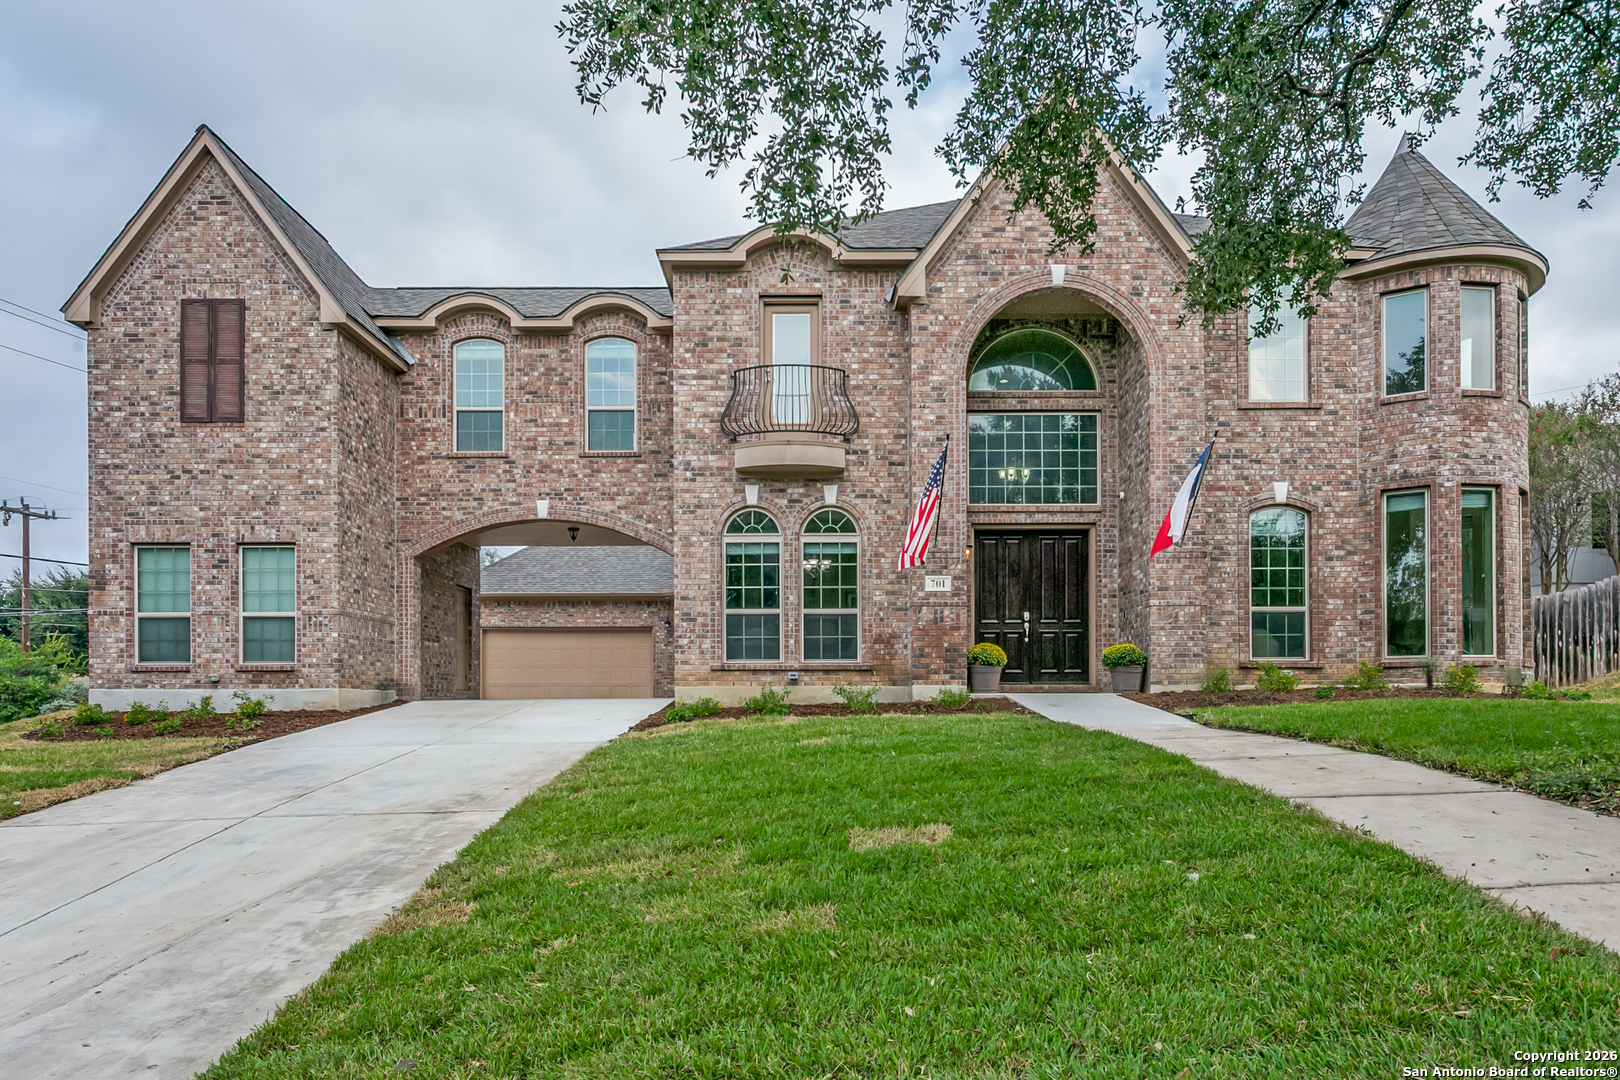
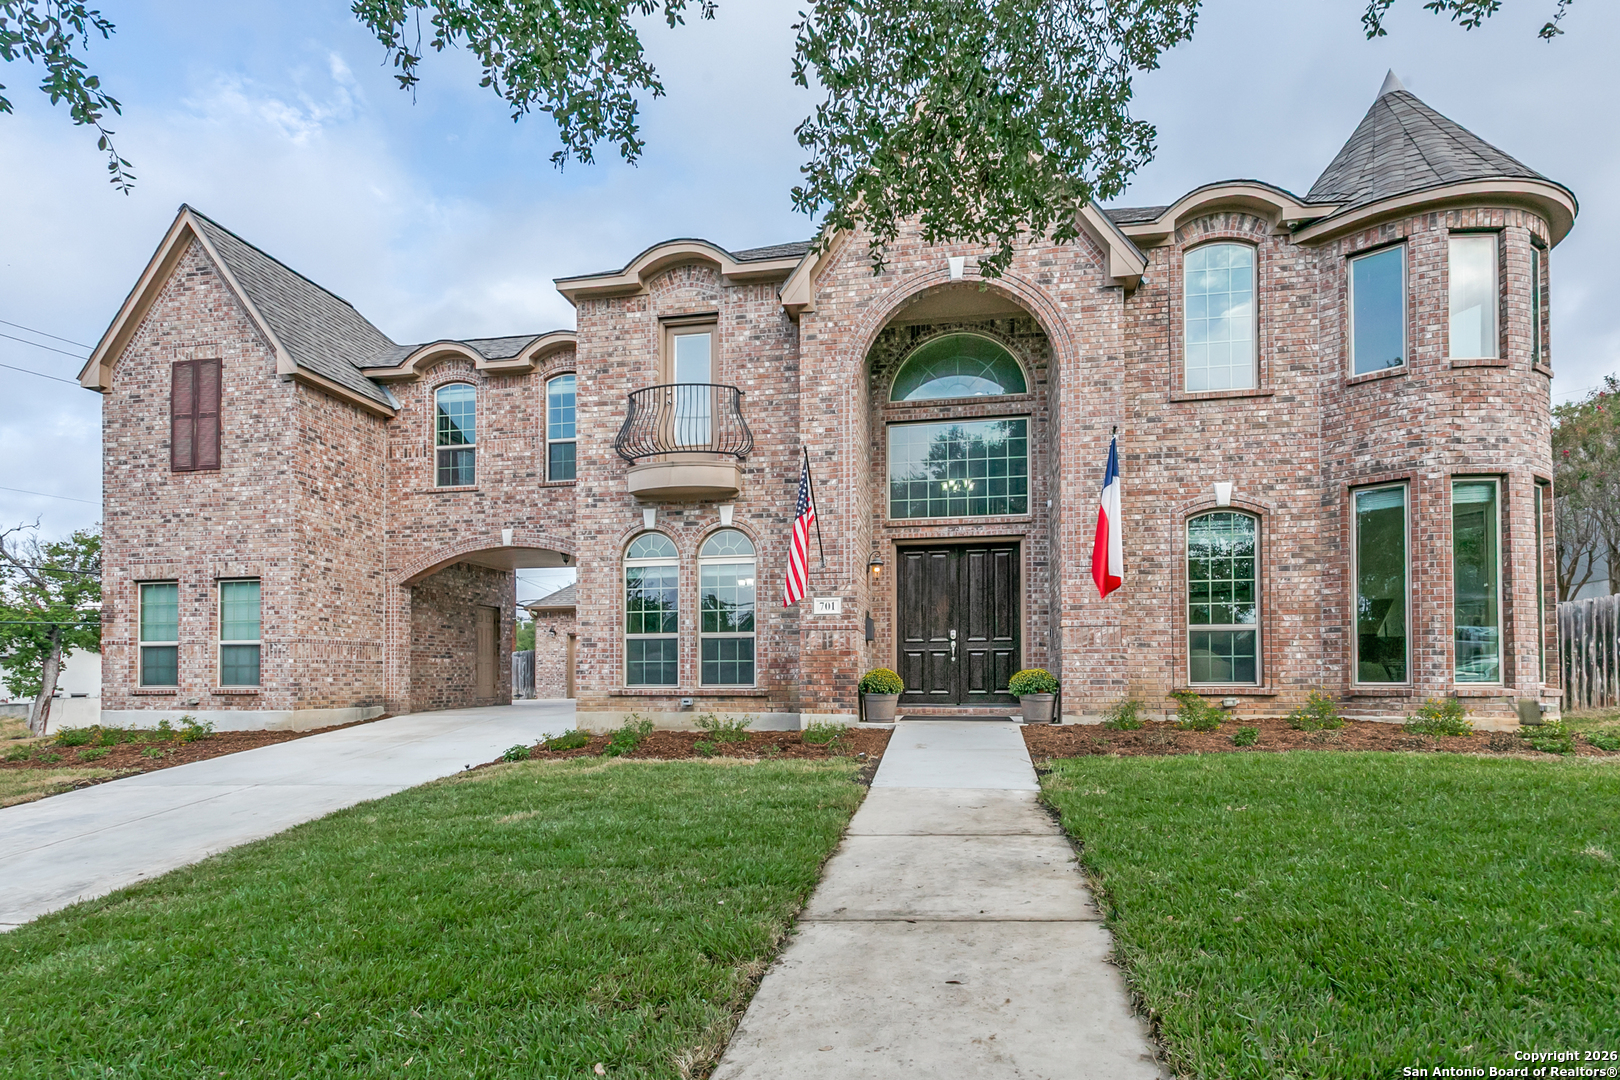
potted plant: present [1411,655,1446,688] -> none [1386,683,1434,725]

